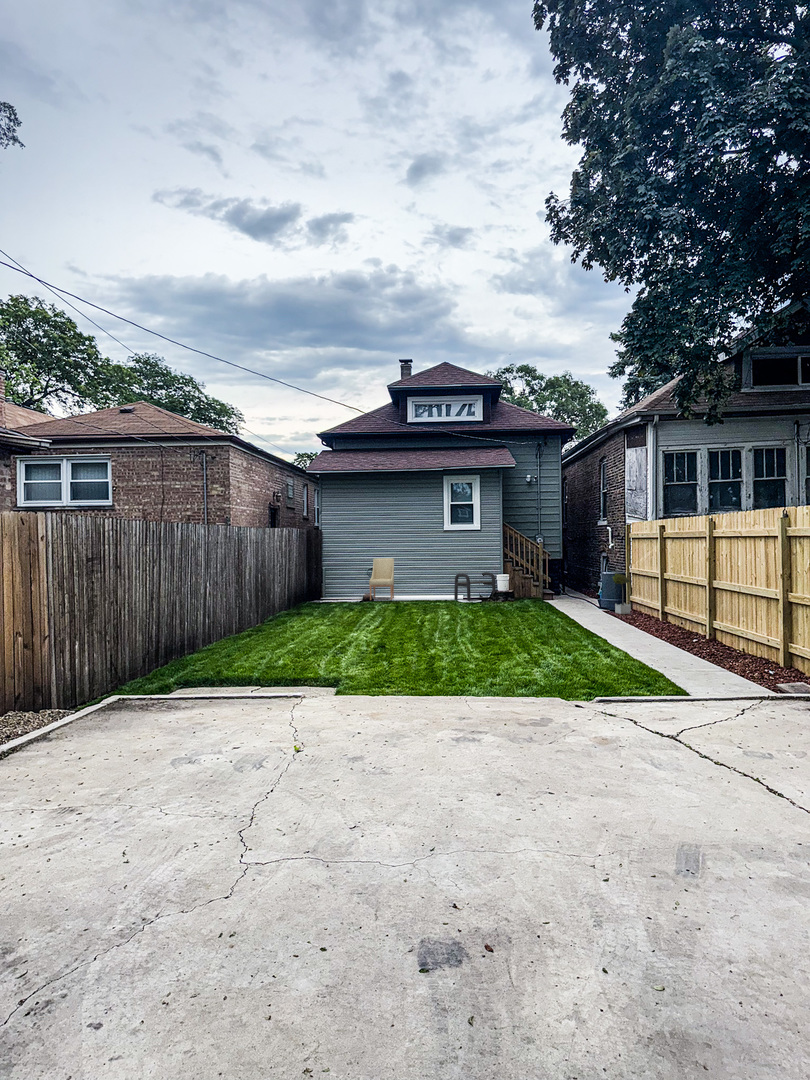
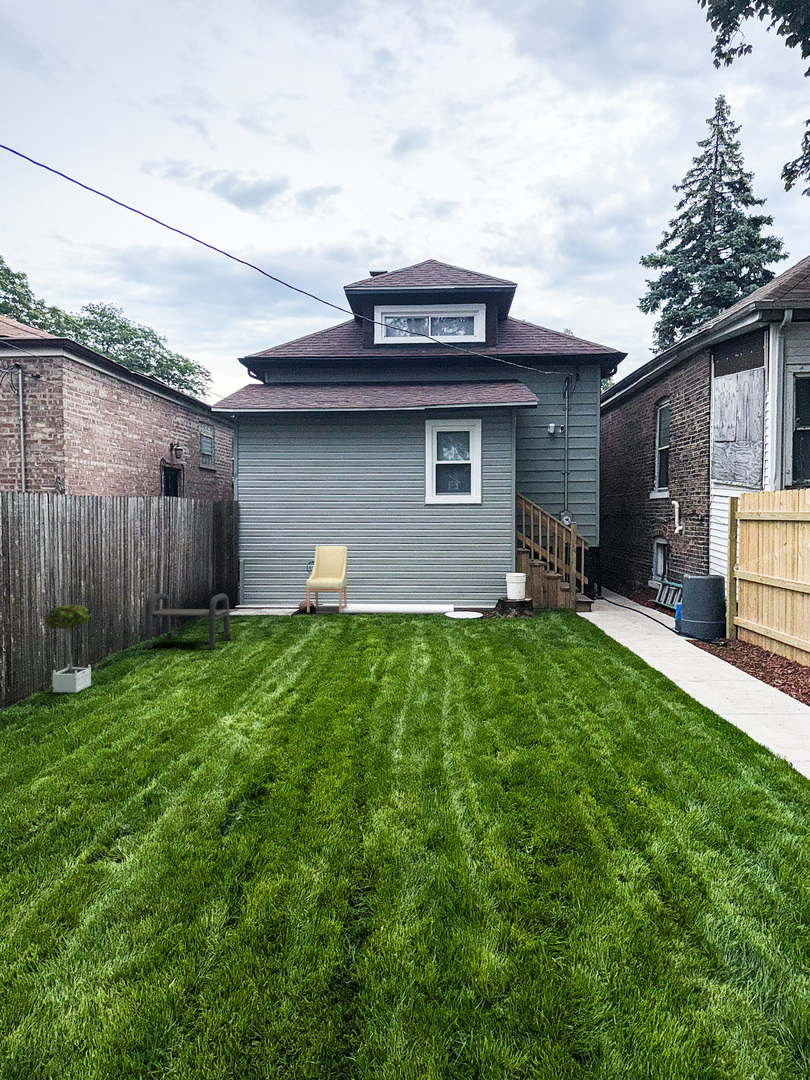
bench: present [454,572,496,601] -> present [146,593,230,649]
potted tree: present [613,573,631,614] -> present [45,604,91,692]

